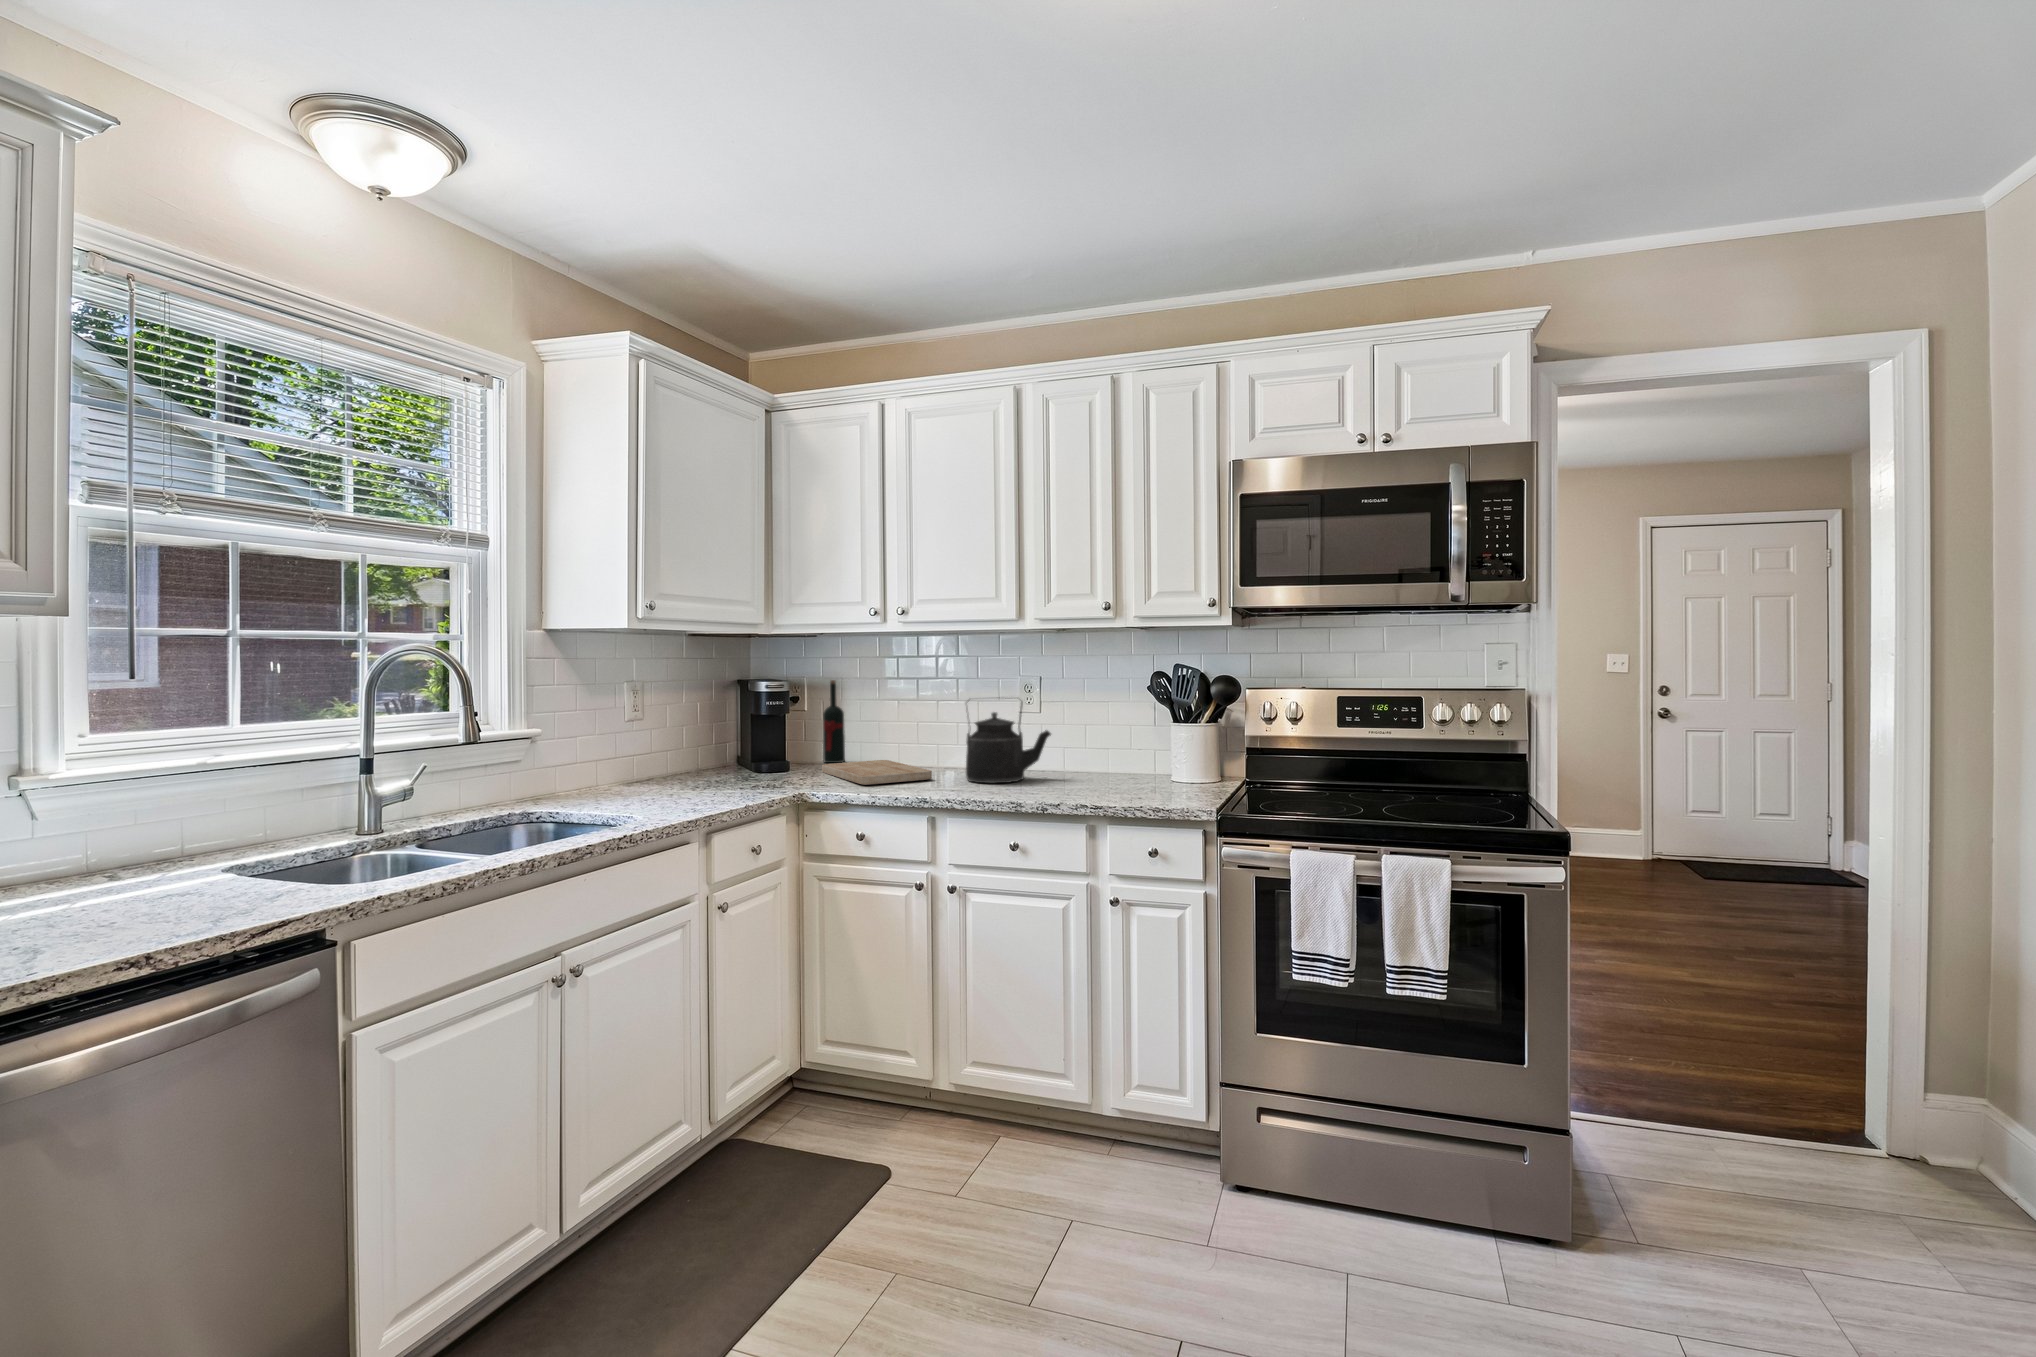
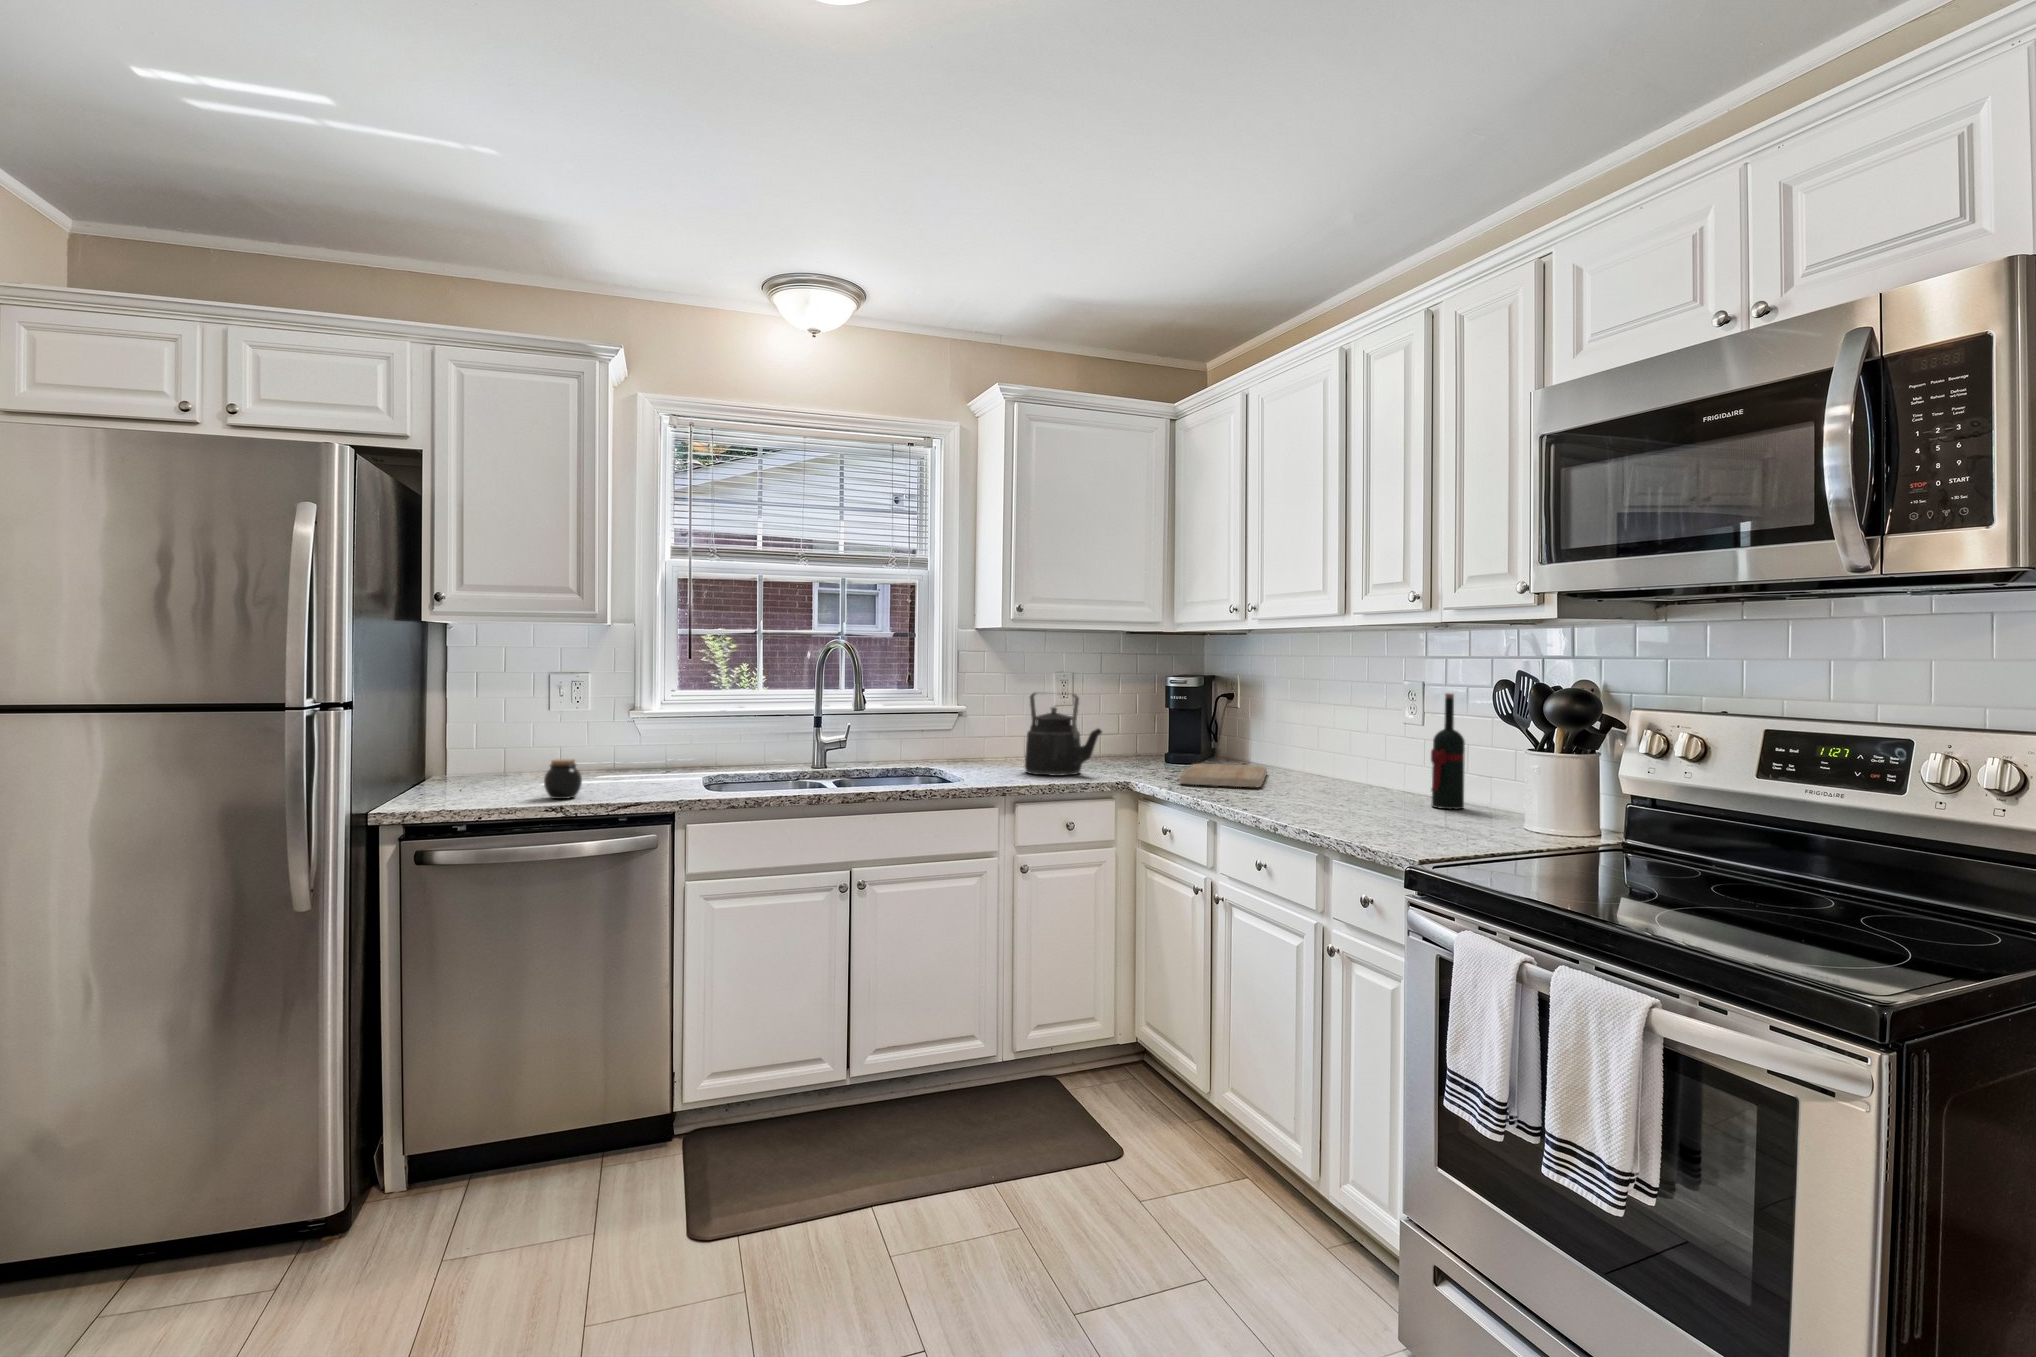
wine bottle: present [823,680,845,763] -> present [1431,693,1465,809]
kettle: present [966,697,1051,783] -> present [1025,692,1102,776]
jar: none [51,873,138,951] -> present [544,759,582,799]

